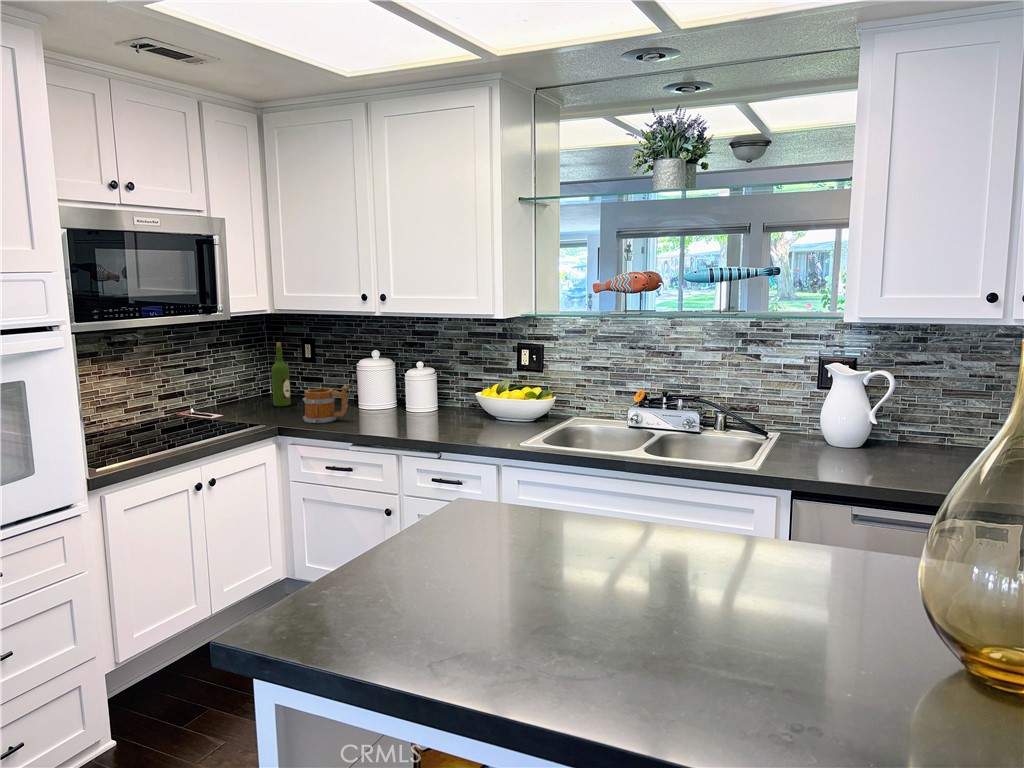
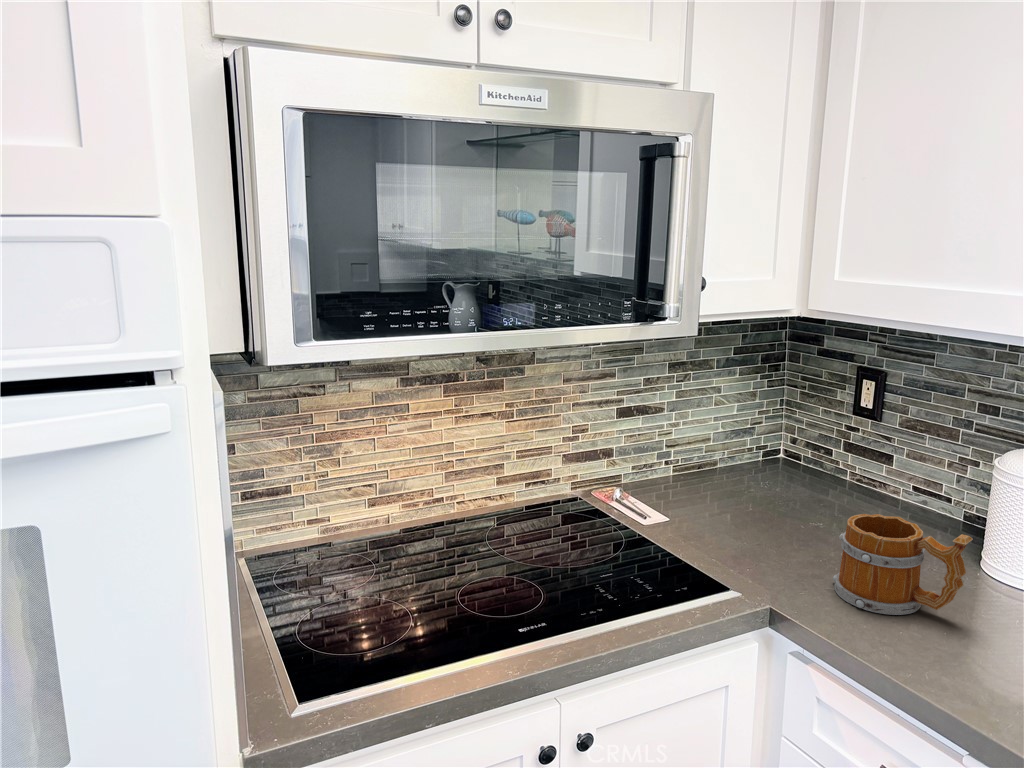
wine bottle: present [271,342,291,406] -> none [777,375,819,508]

